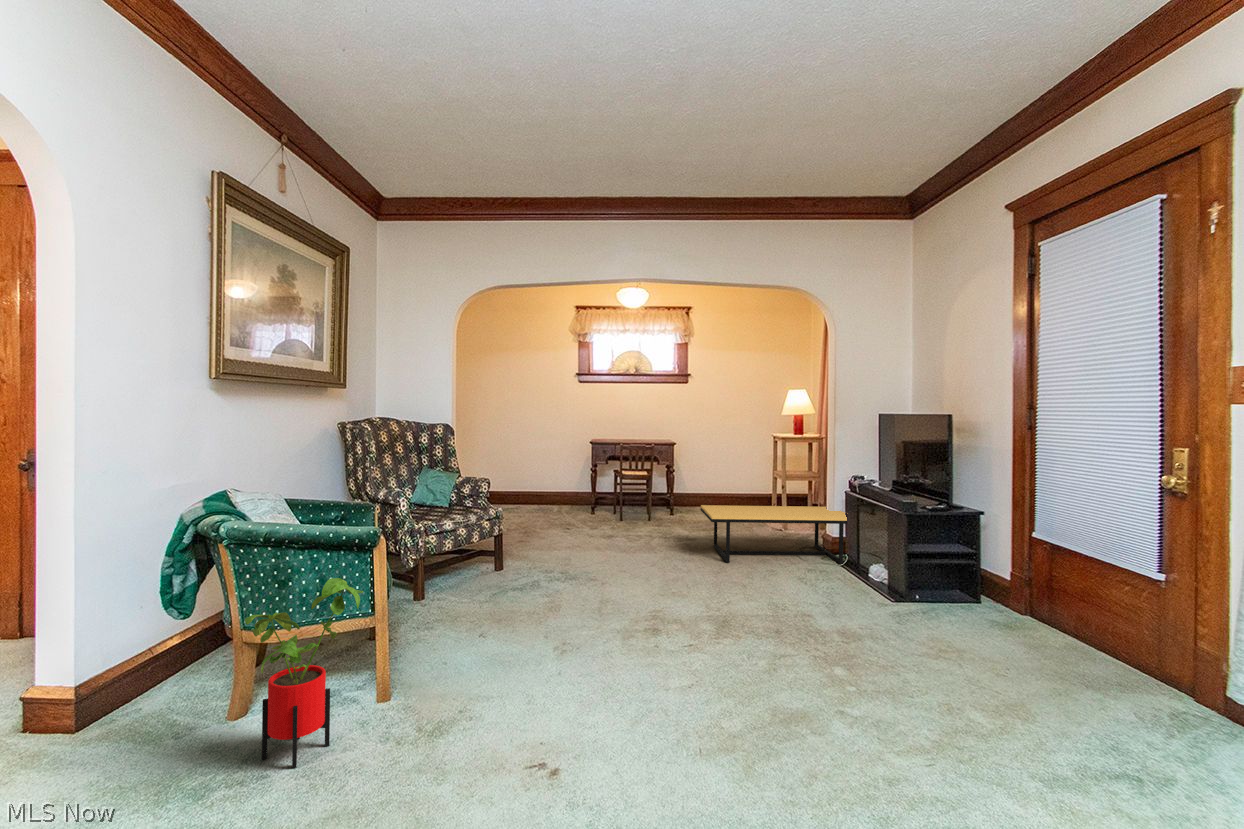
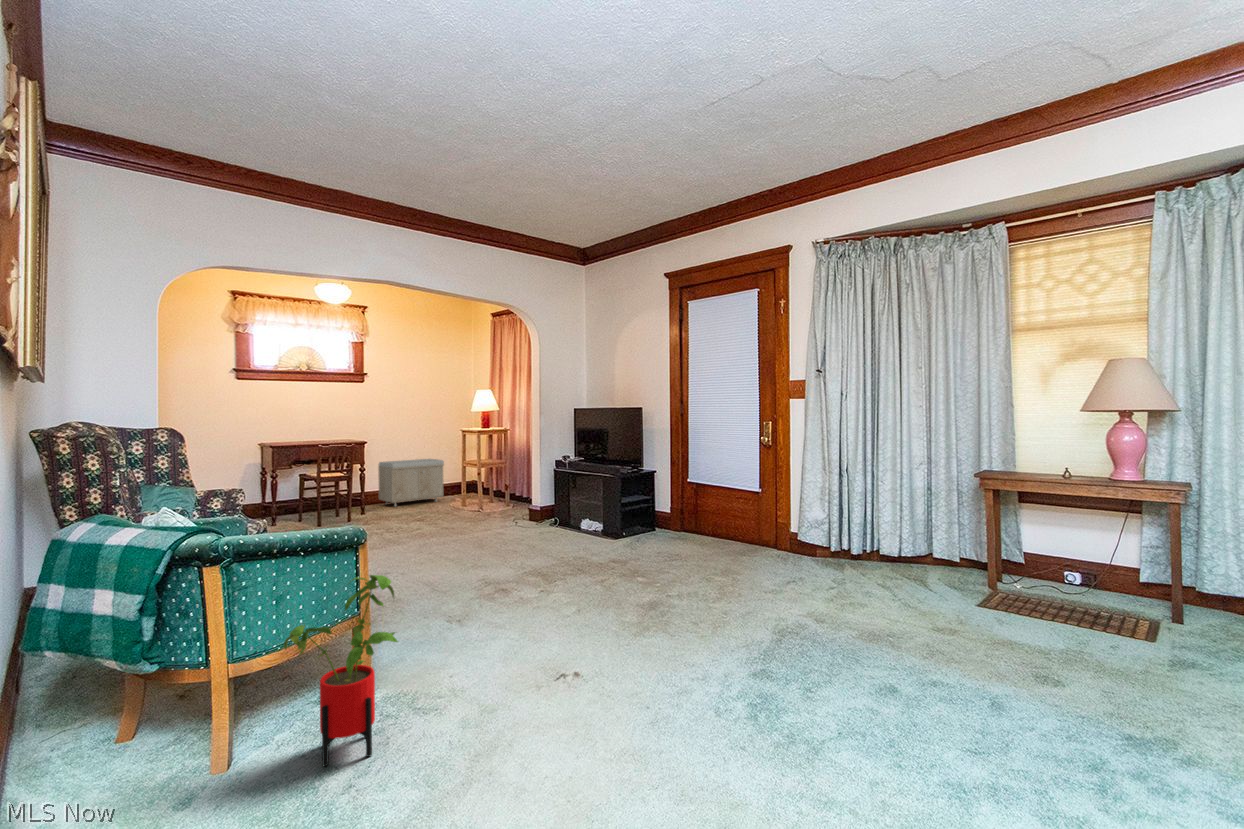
storage bench: none [699,464,763,511] -> present [378,459,444,506]
coffee table: present [701,505,847,564] -> none [434,485,567,541]

